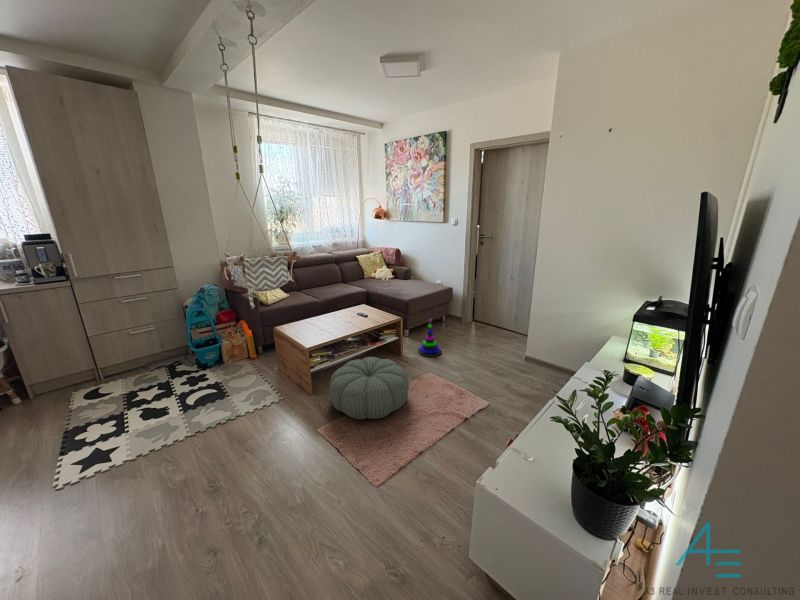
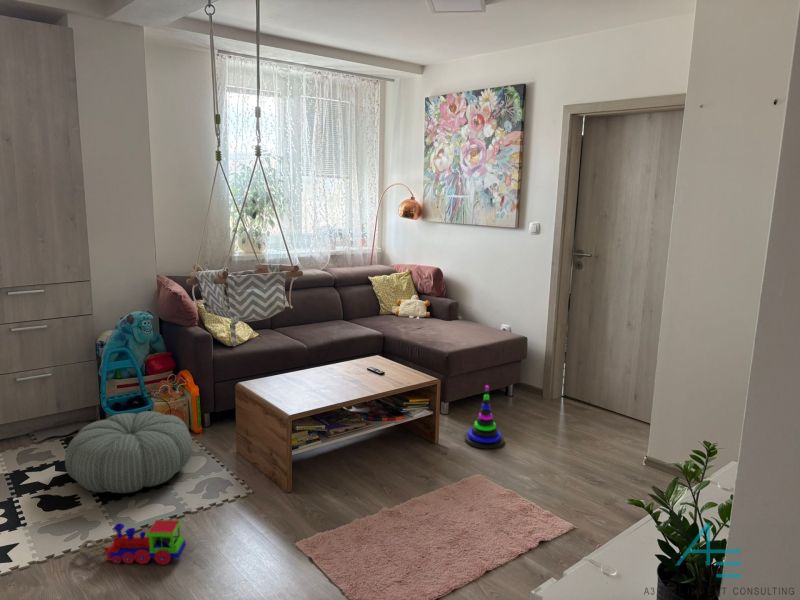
pouf: present [330,357,409,419] -> present [65,411,193,493]
toy train: none [163,425,238,457] -> present [79,520,186,565]

